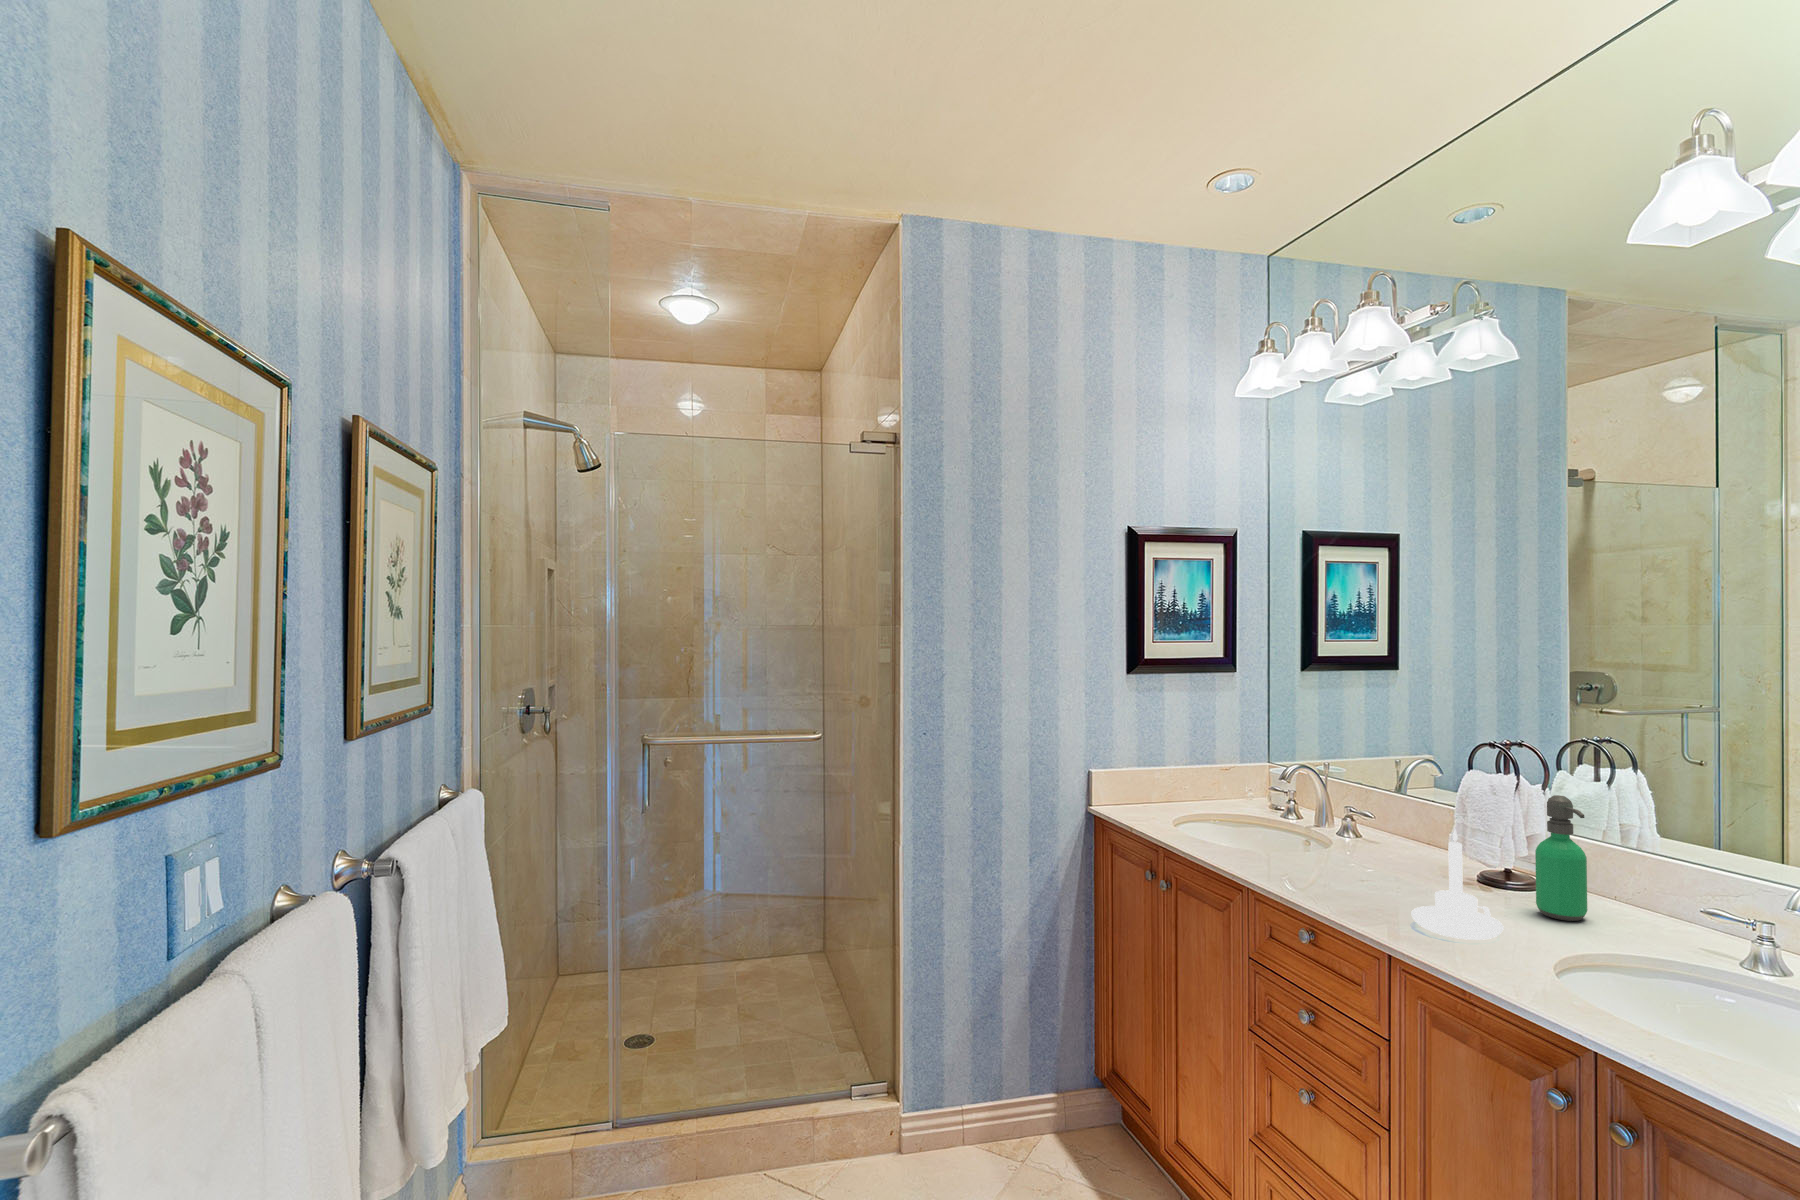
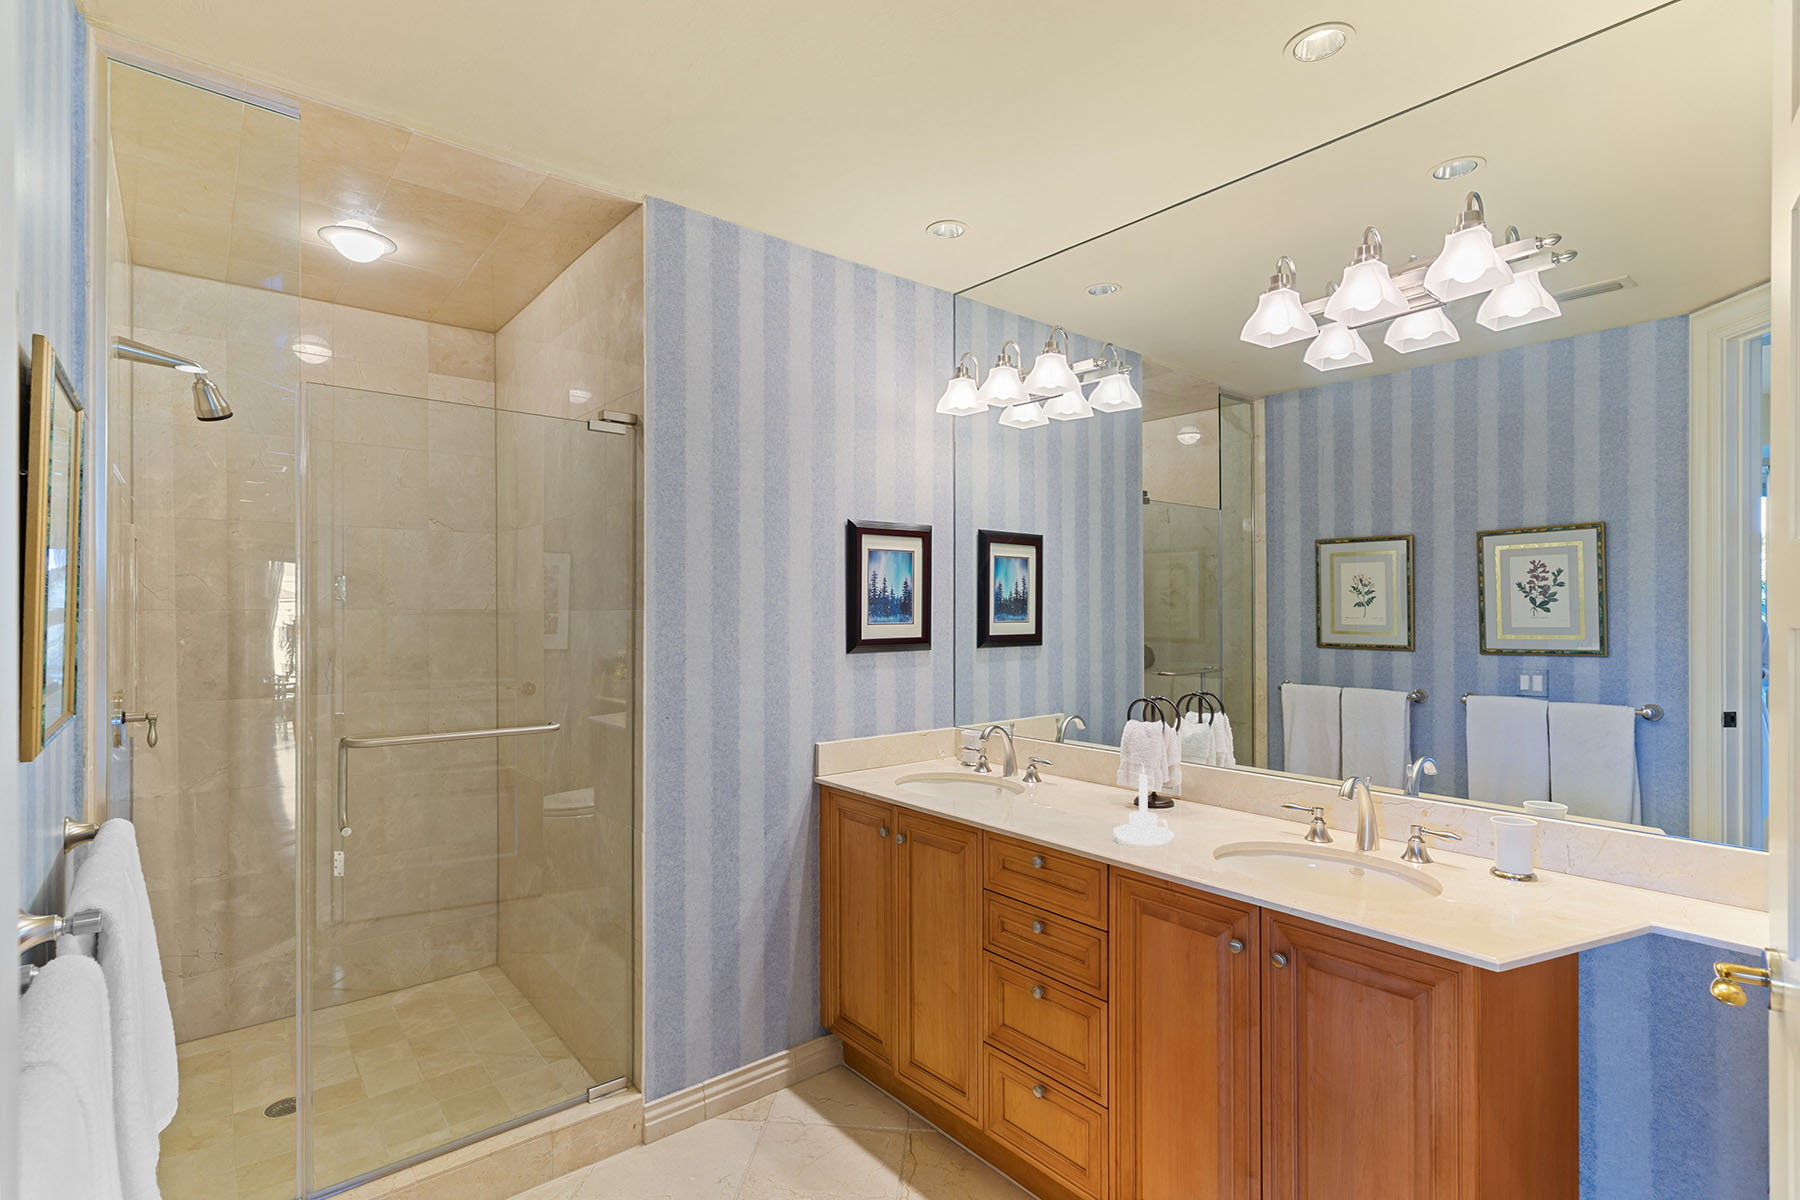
soap dispenser: present [1535,795,1587,921] -> none [1182,735,1215,824]

